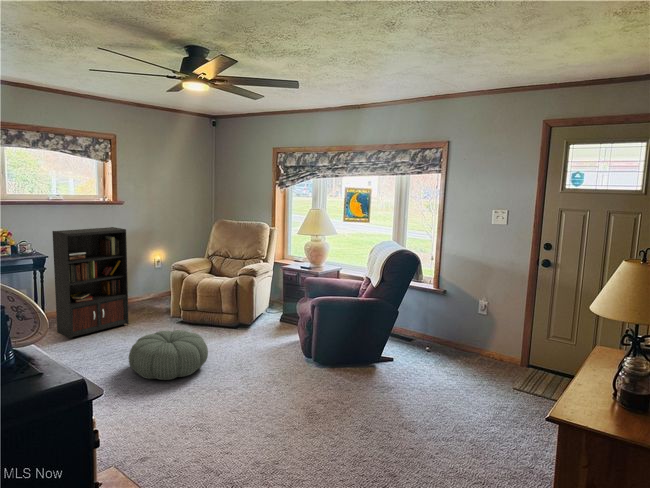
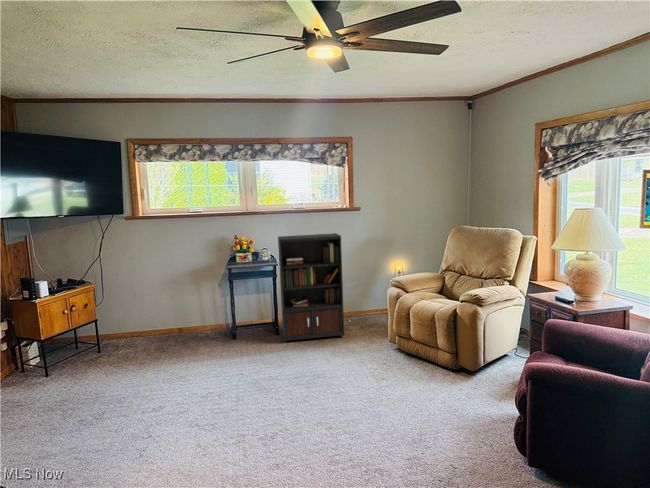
pouf: present [129,330,208,380] -> none [285,356,373,421]

